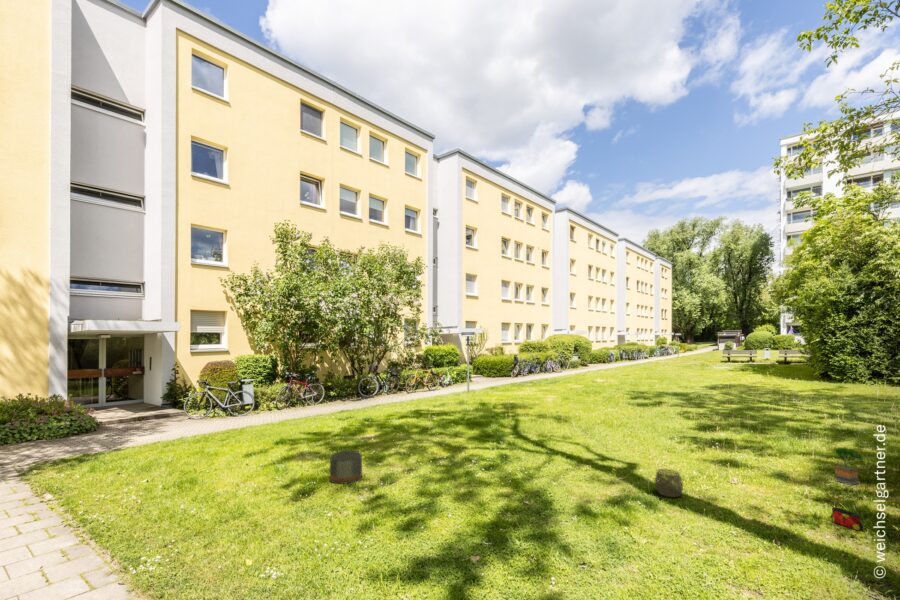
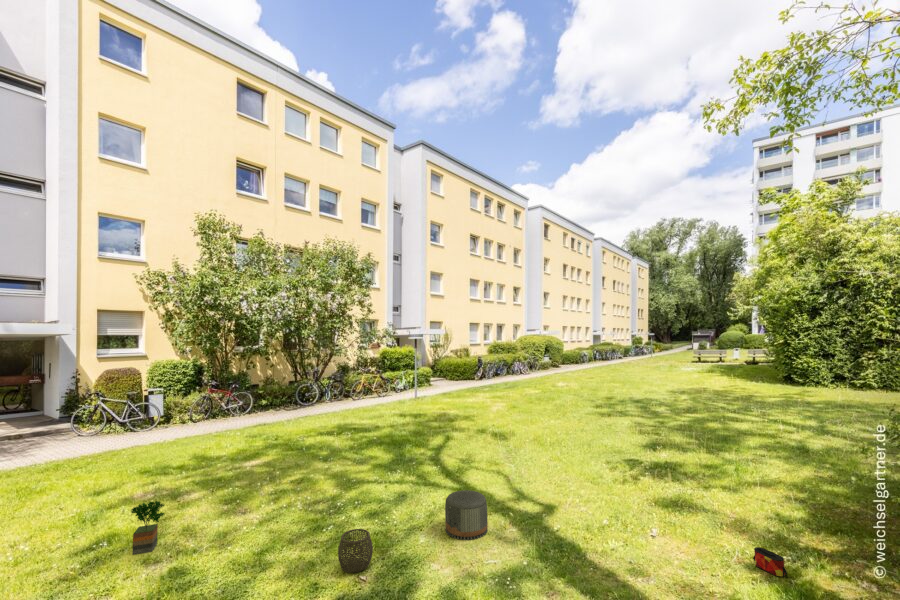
potted tree: present [830,448,863,485] -> present [131,501,165,555]
pouf: present [330,450,362,484] -> present [445,490,488,540]
woven basket: present [655,469,683,497] -> present [338,529,373,573]

